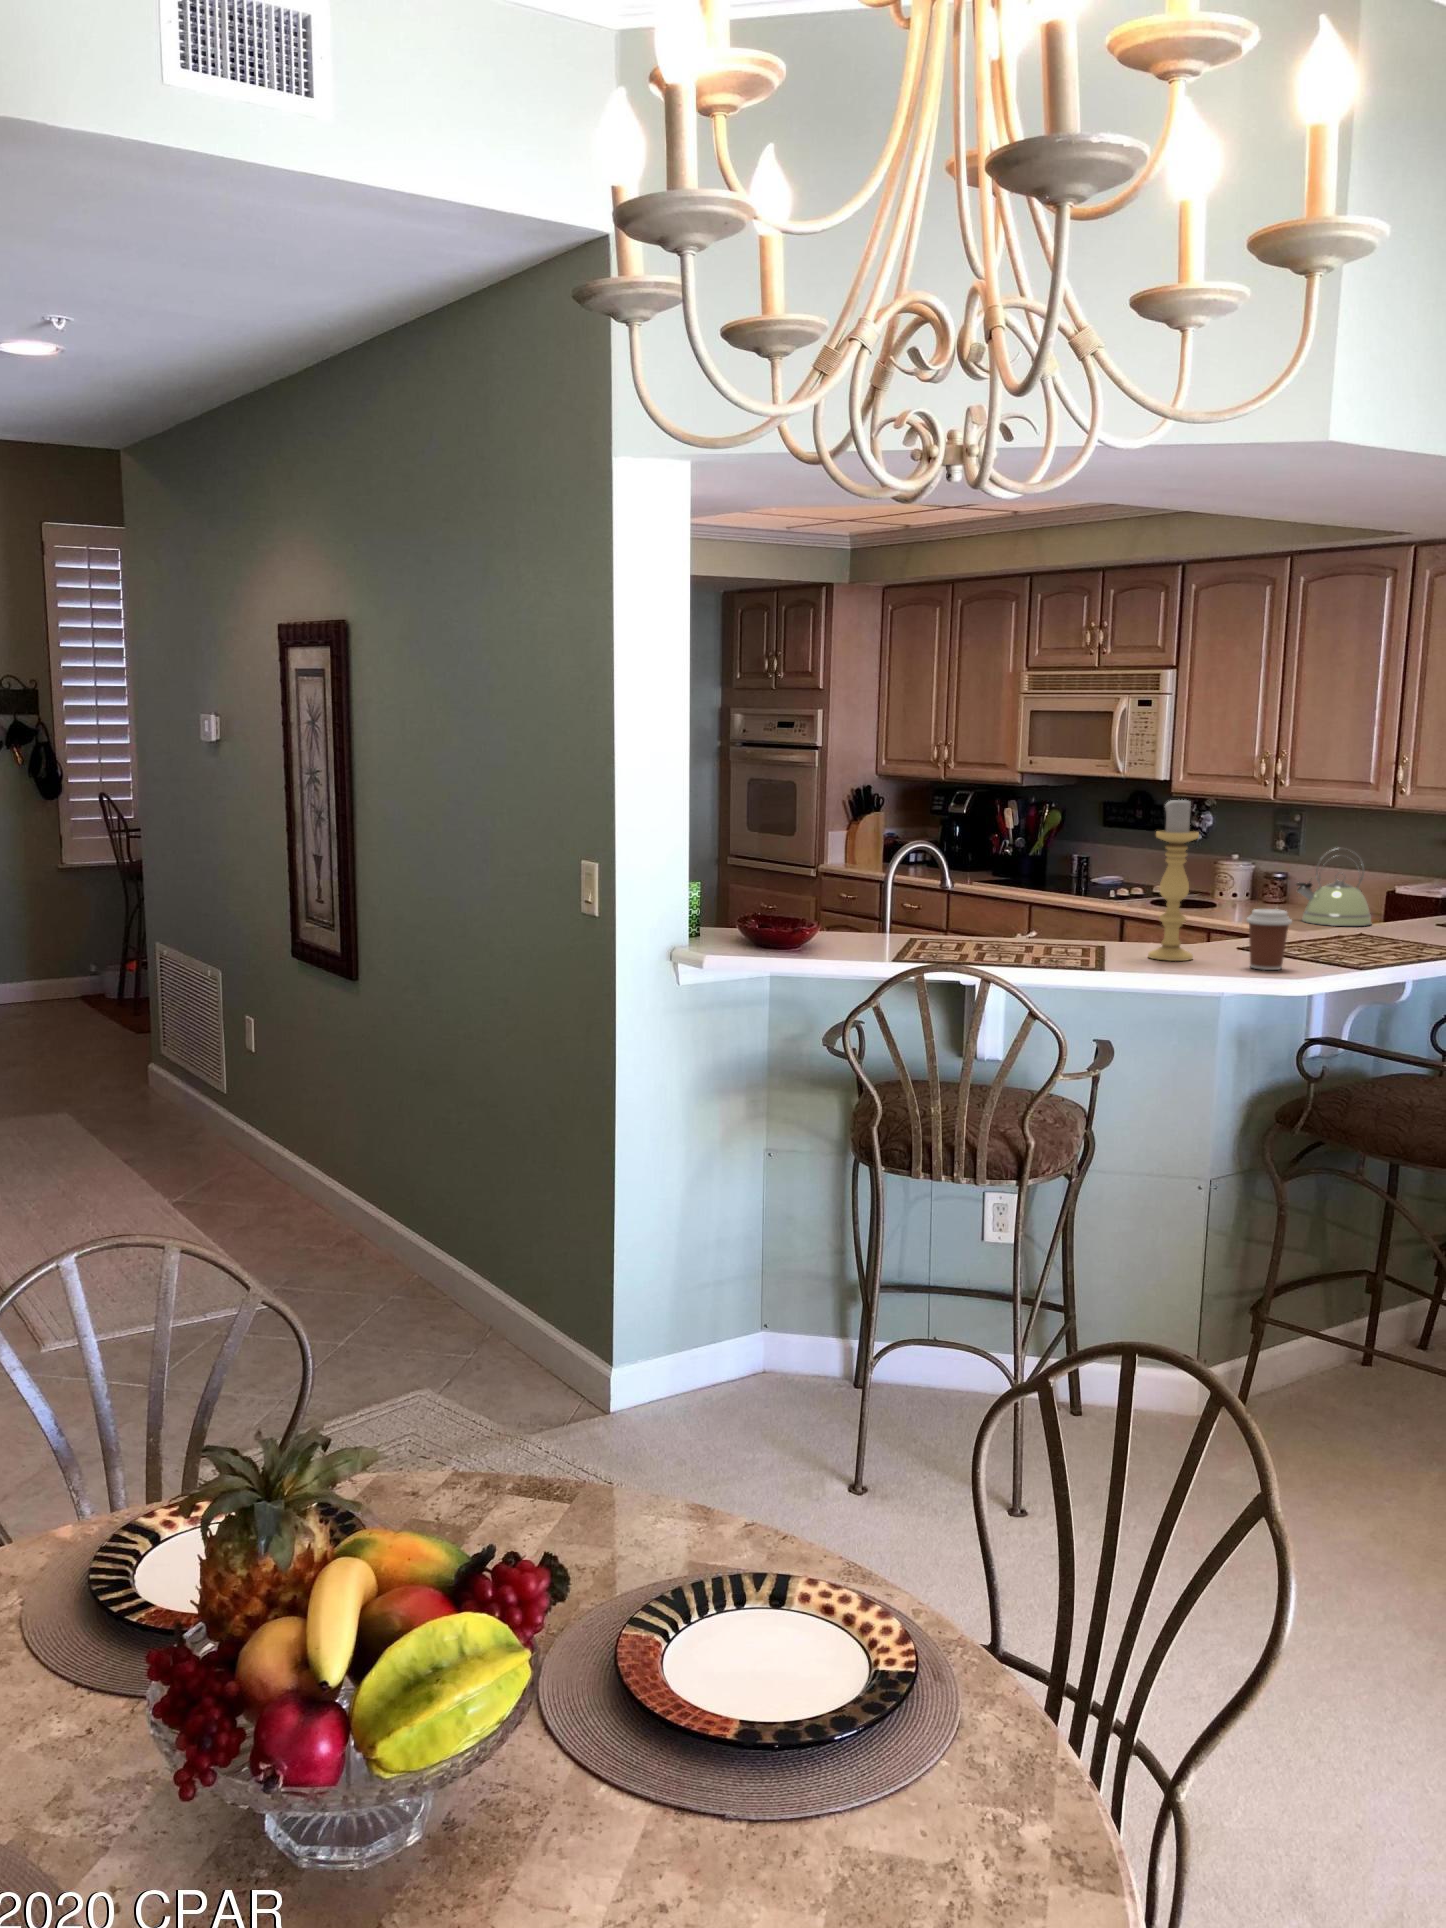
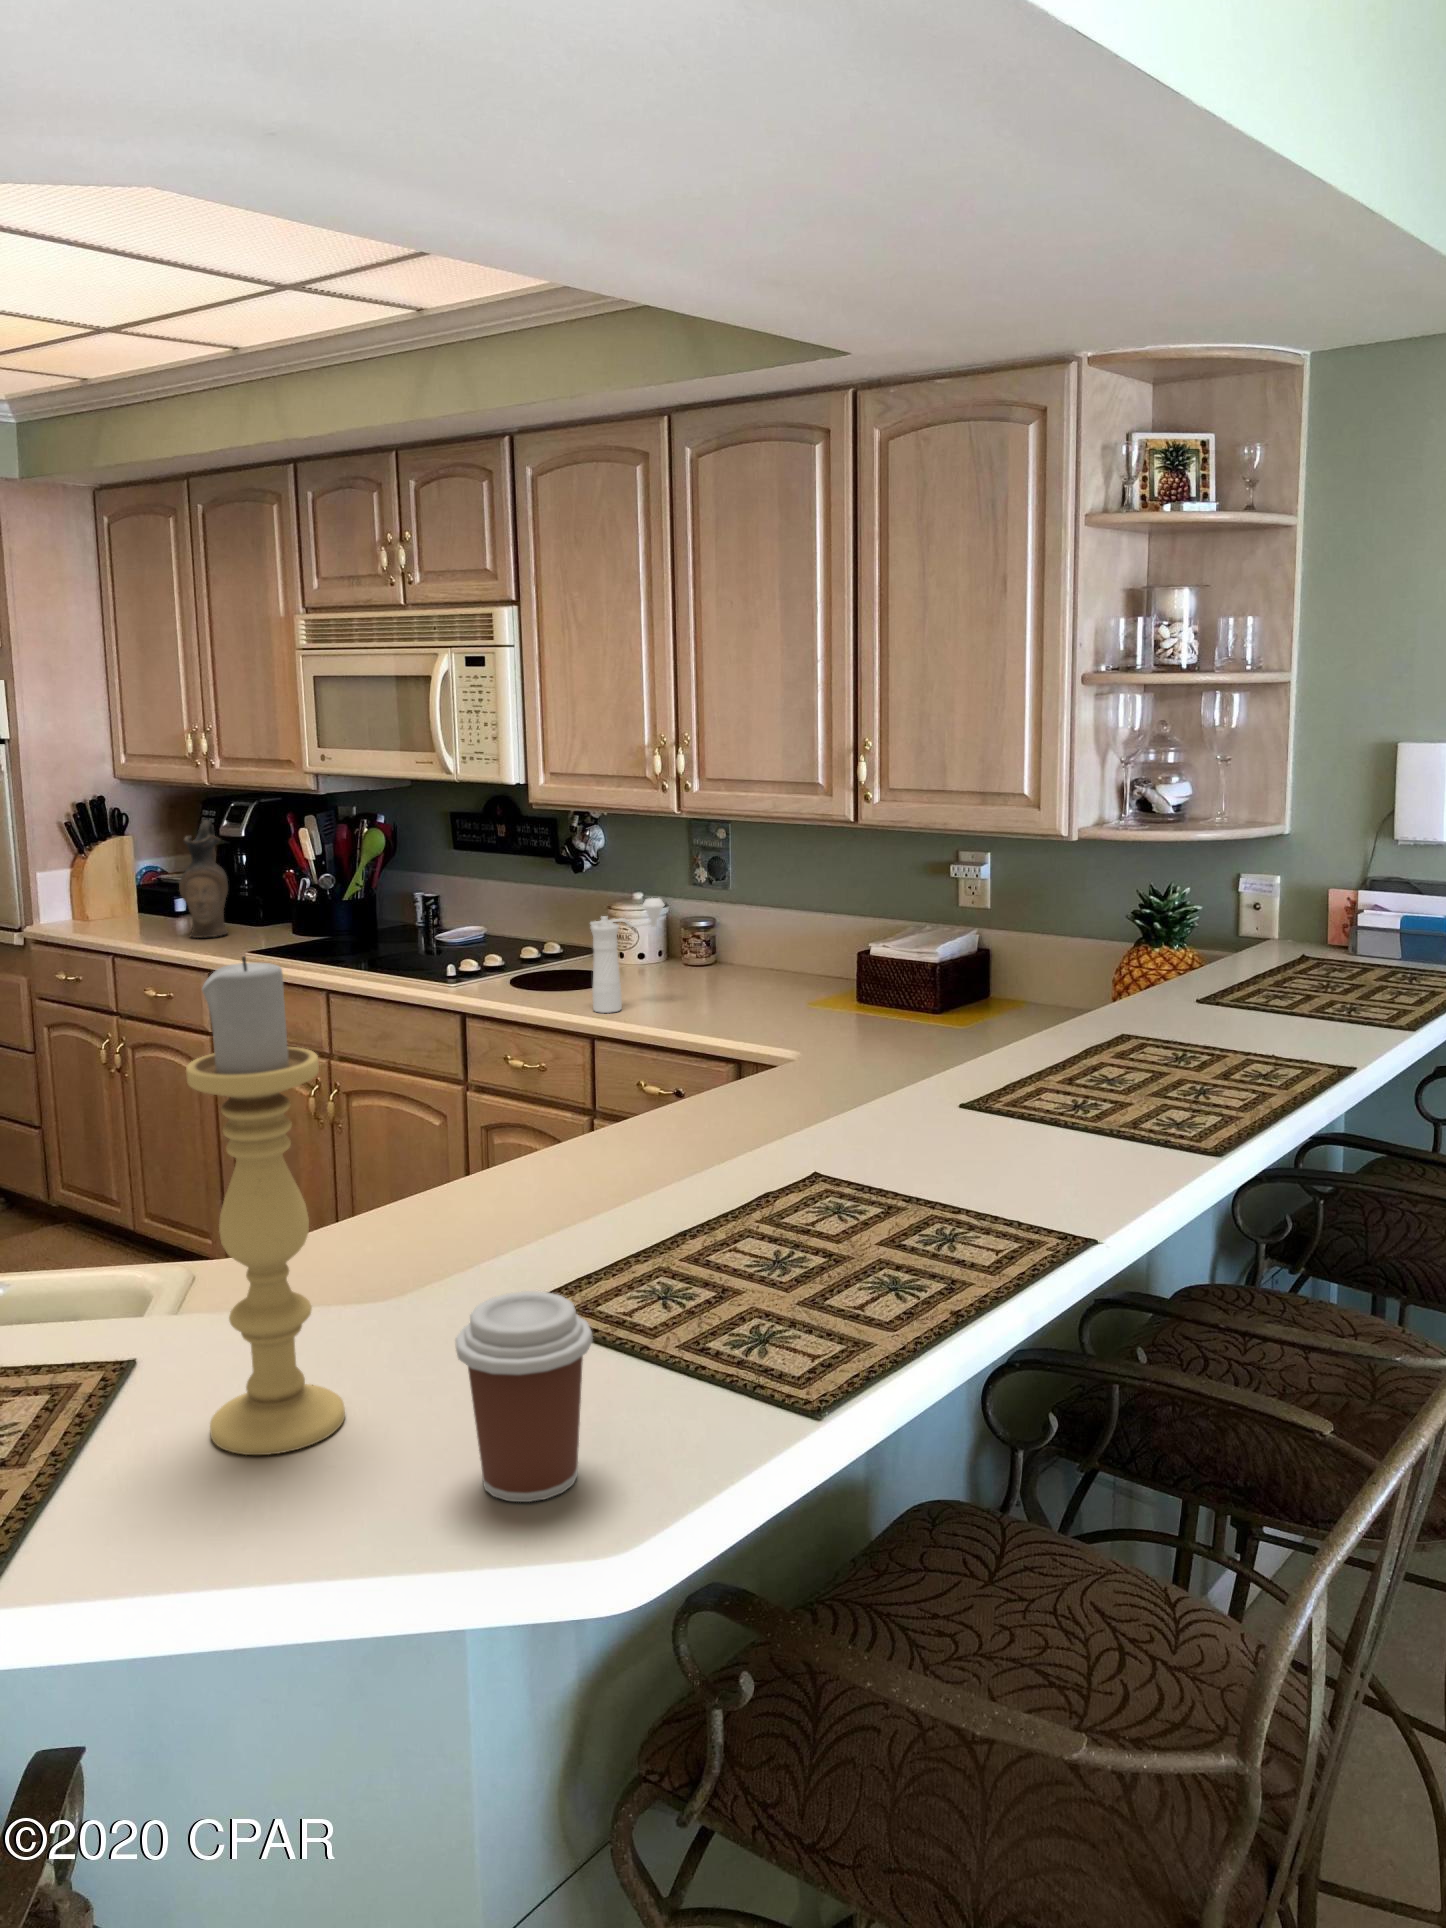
ceramic pitcher: none [929,800,959,873] -> present [179,820,228,938]
kettle: present [1296,848,1371,926] -> none [719,888,840,1019]
pepper mill: none [1211,851,1261,917] -> present [590,898,664,1013]

